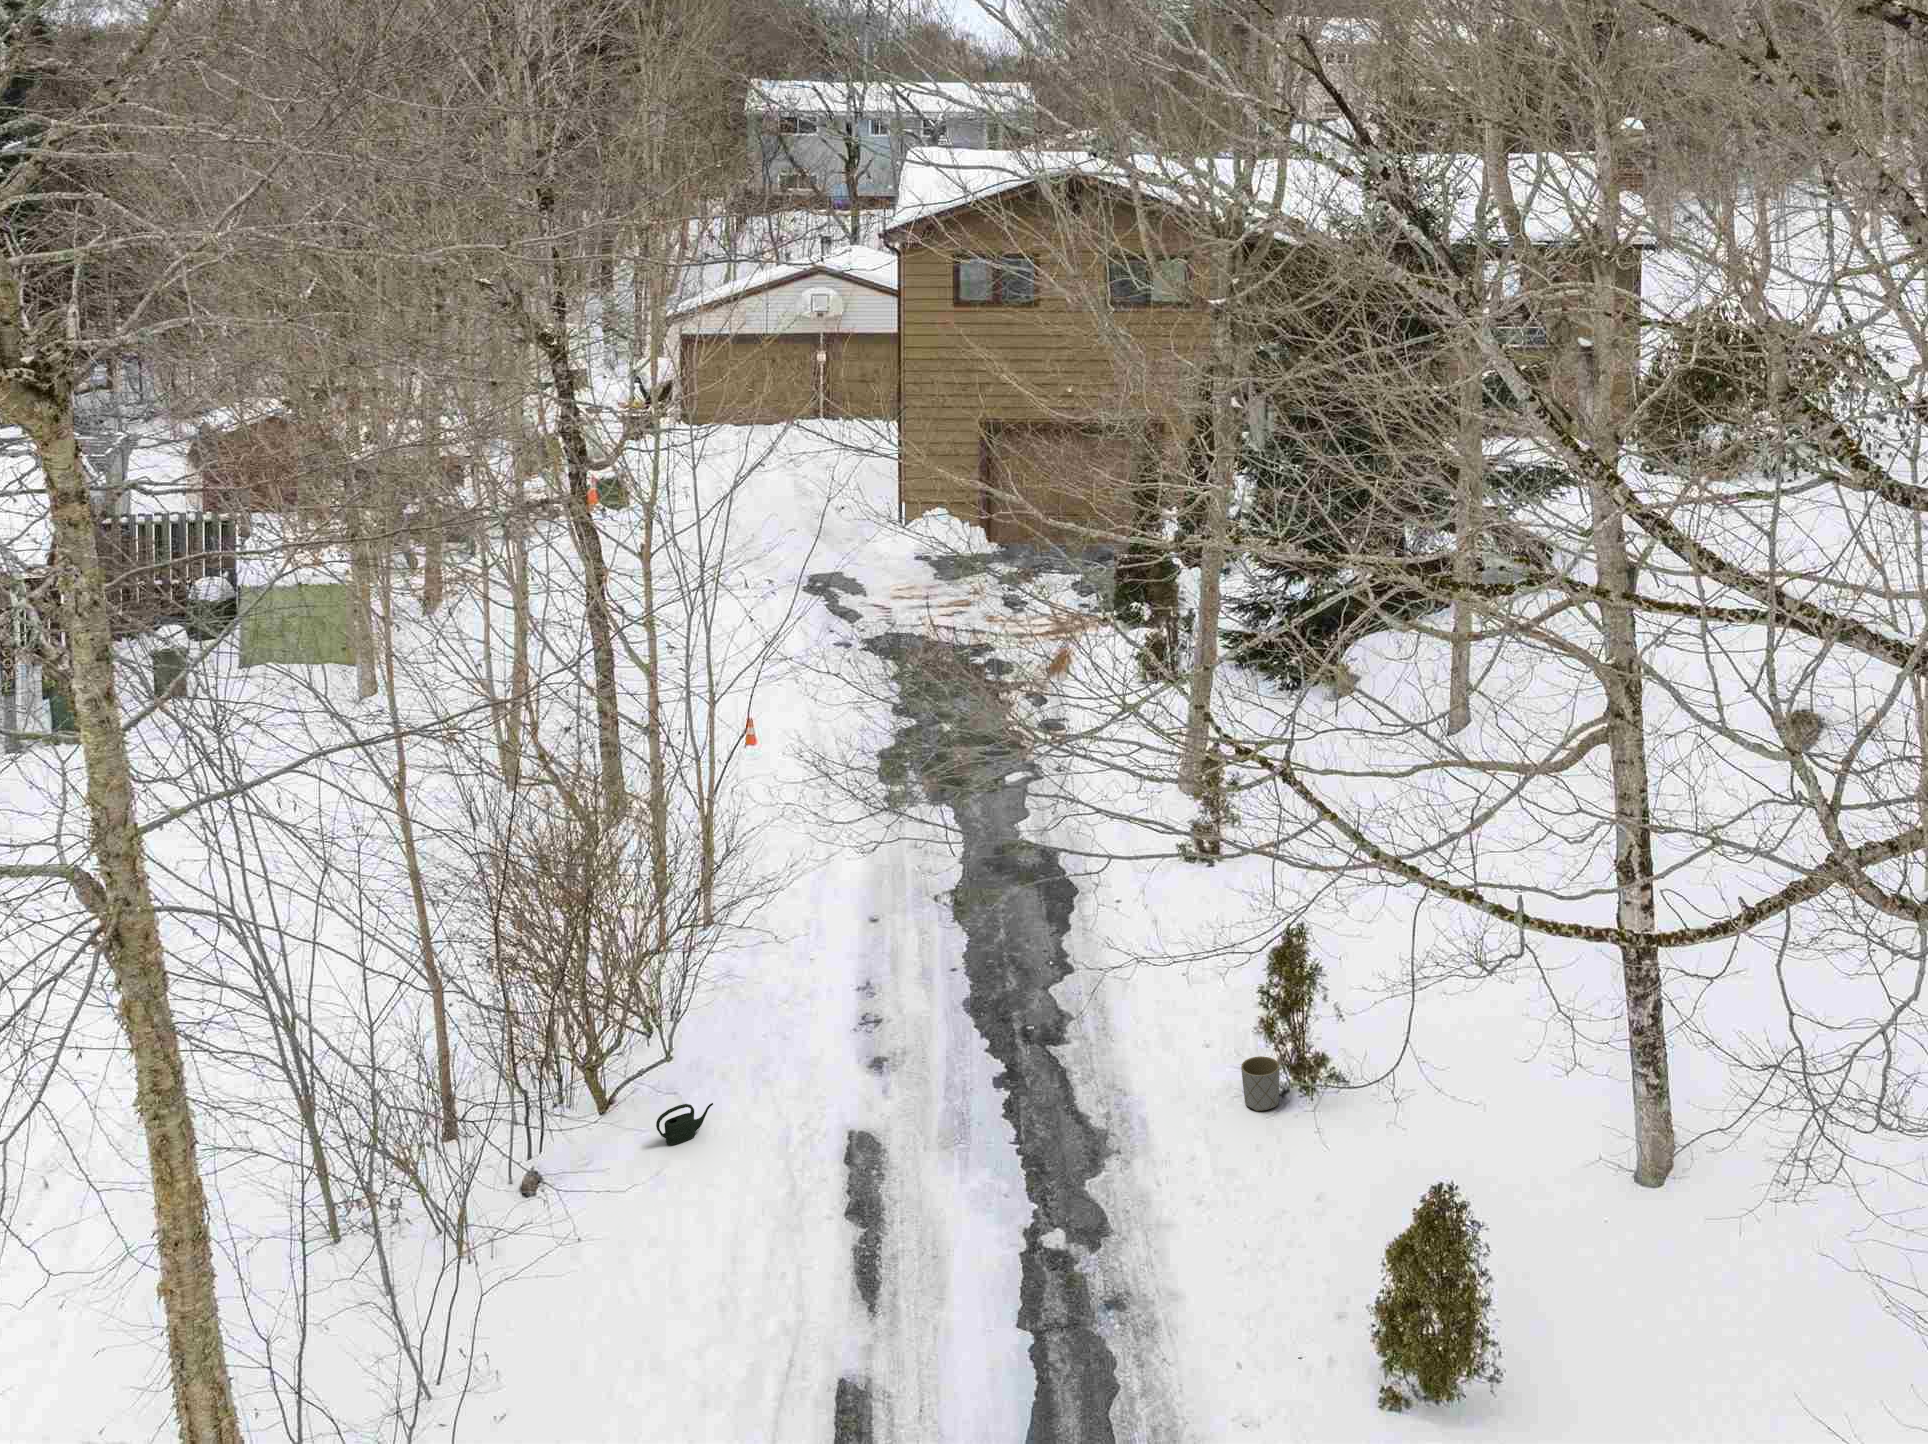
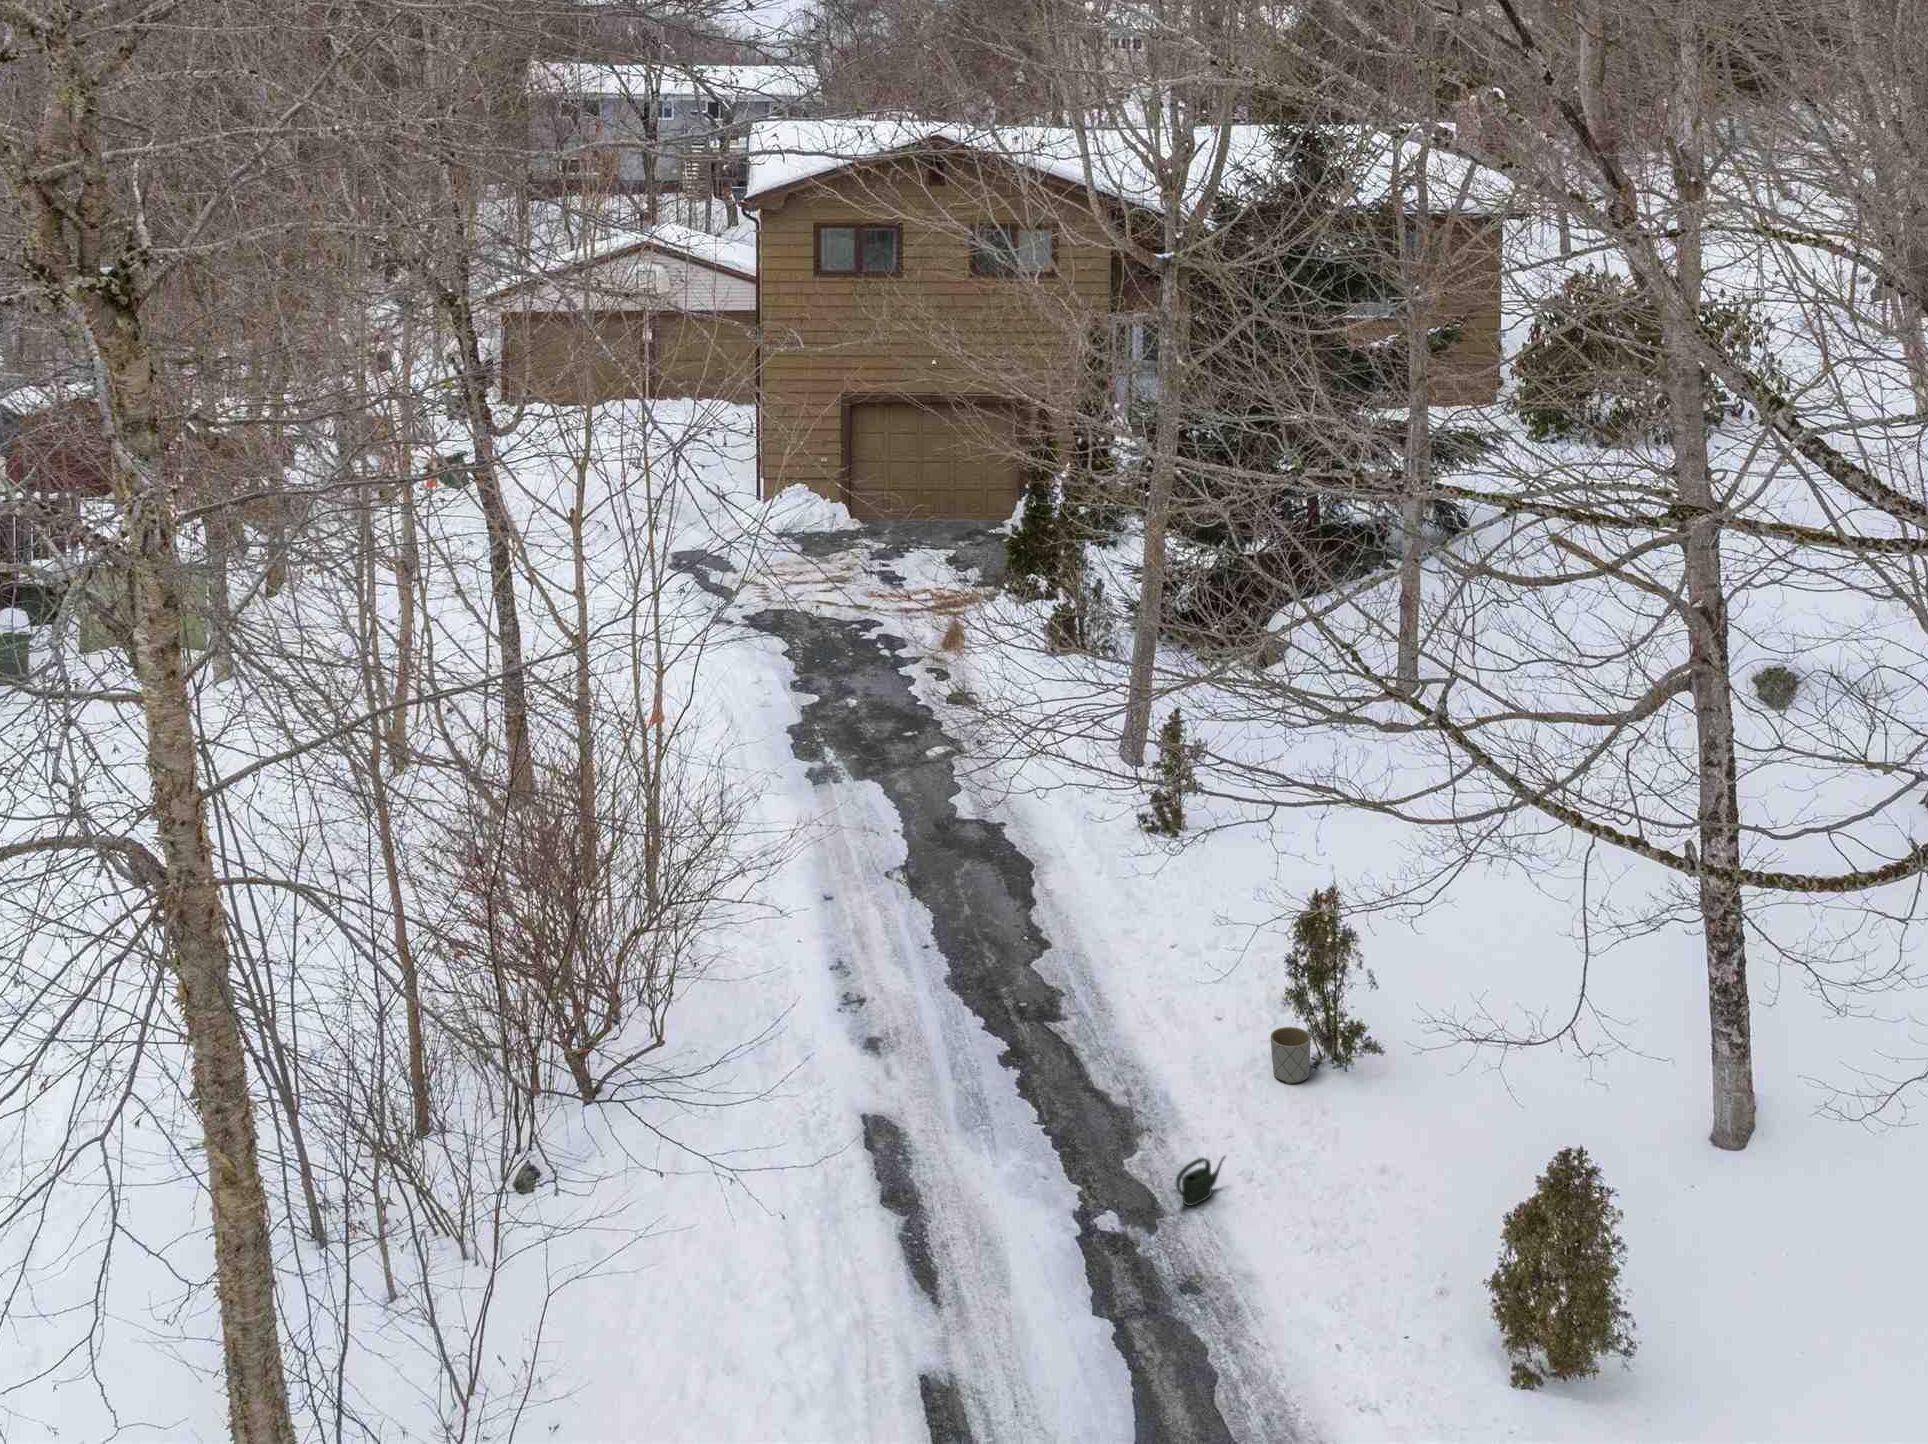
watering can: present [656,1103,713,1145] -> present [1176,1156,1225,1206]

